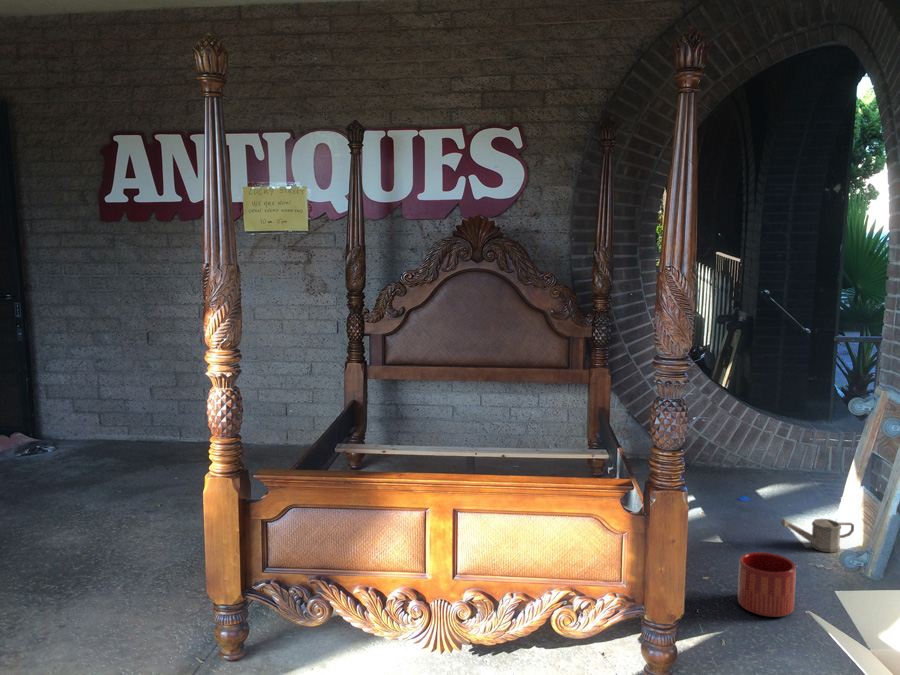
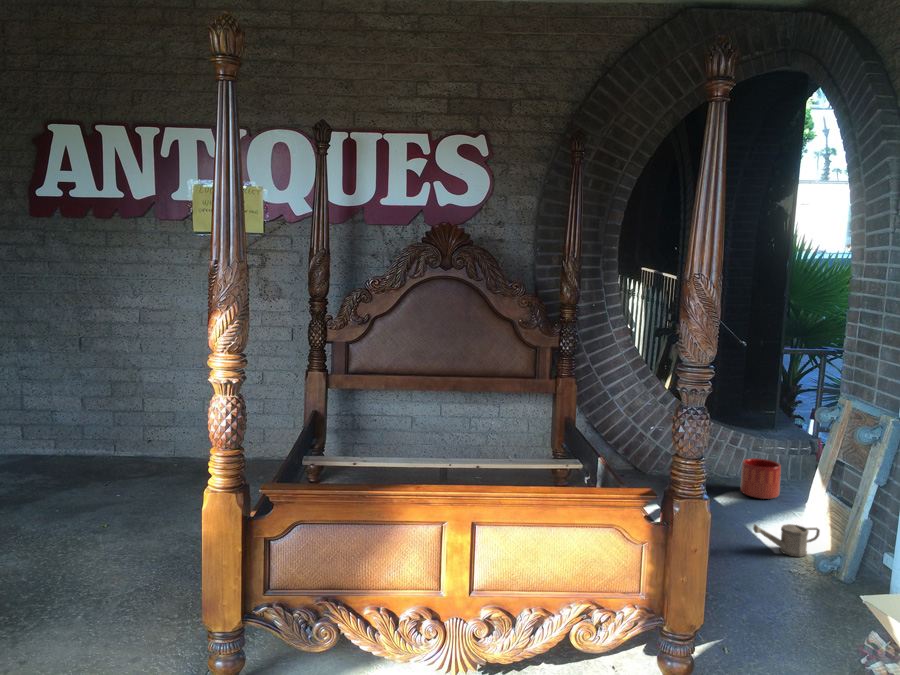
planter: present [738,552,796,617] -> present [741,458,781,499]

